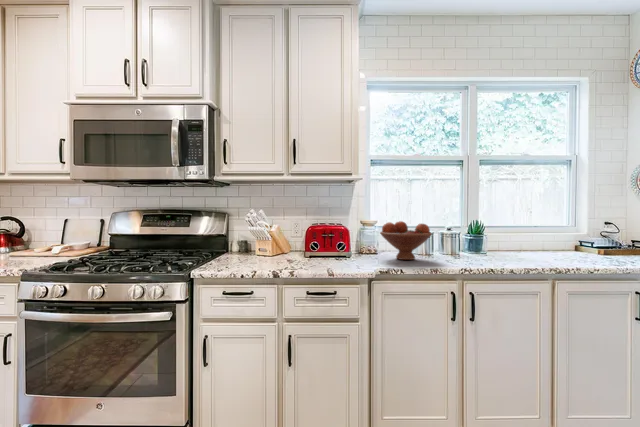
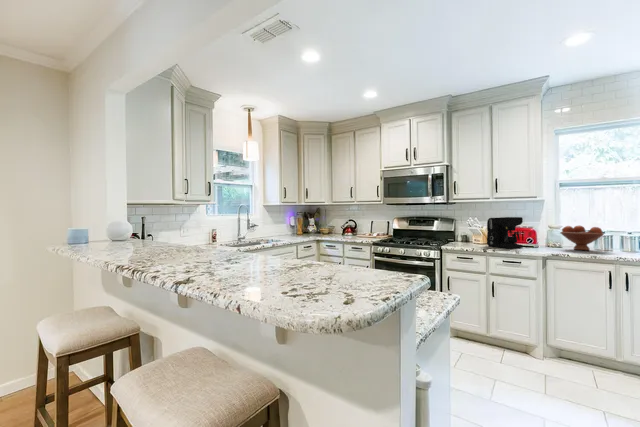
coffee maker: none [278,209,333,266] -> present [487,217,523,248]

